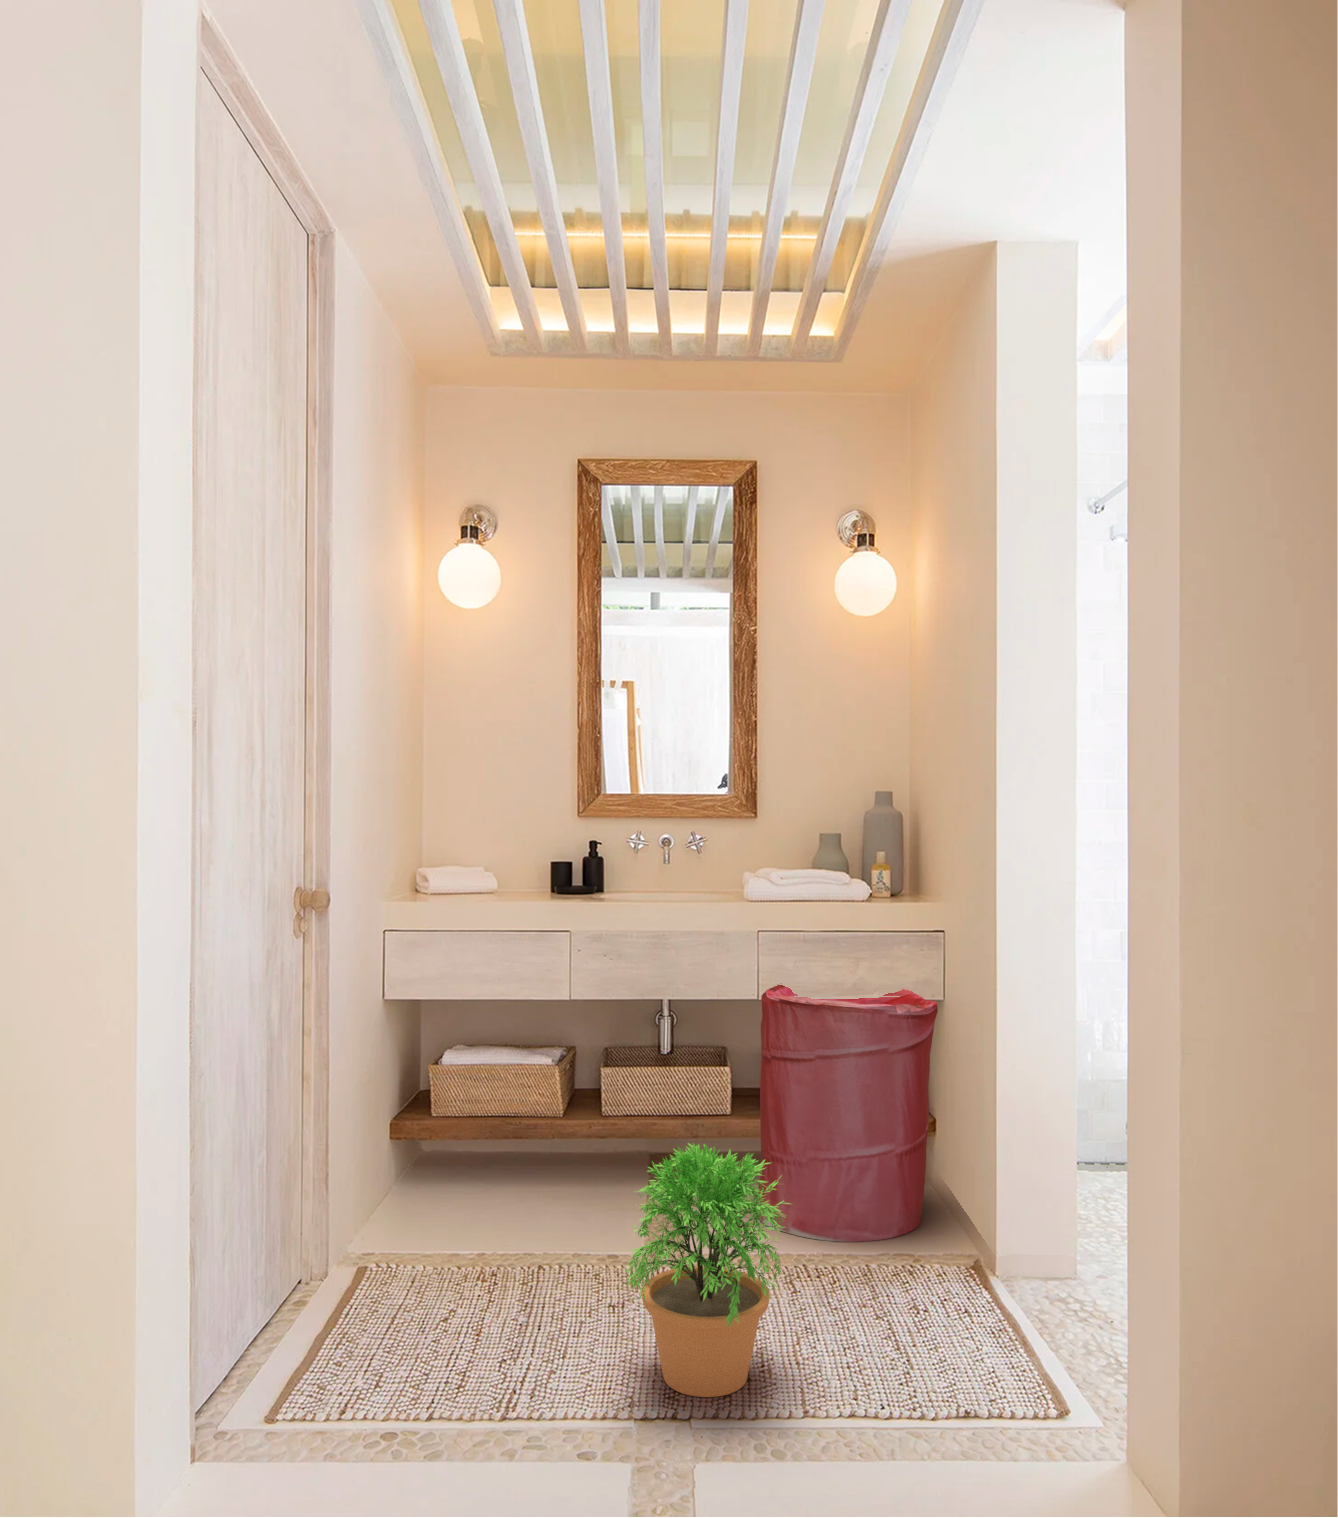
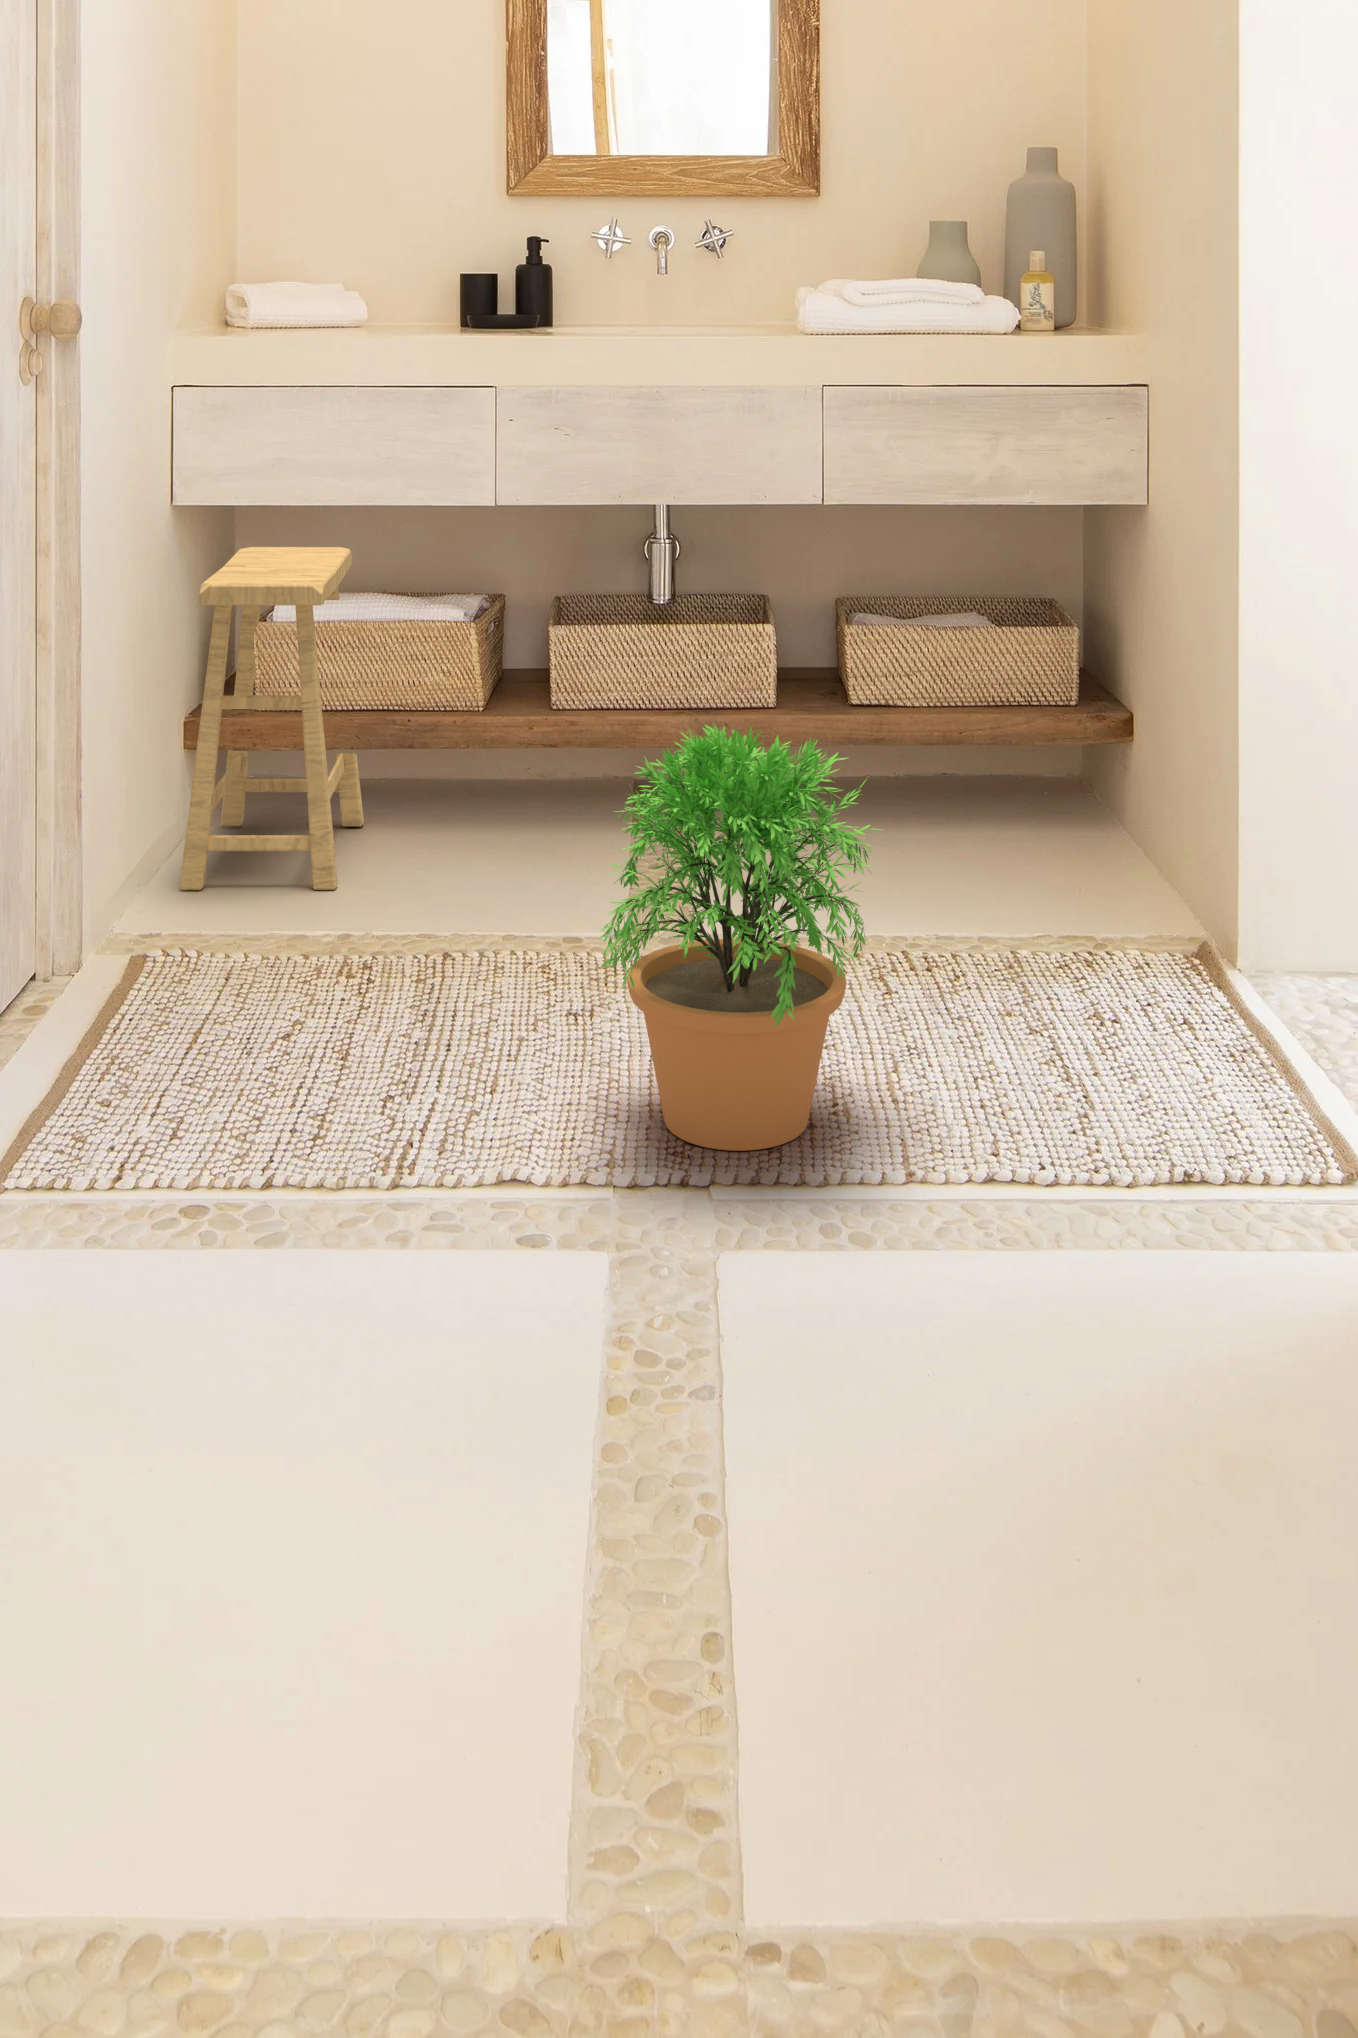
laundry hamper: present [758,984,938,1242] -> none [822,472,1137,919]
footstool: none [387,1019,495,1221] -> present [179,547,364,890]

